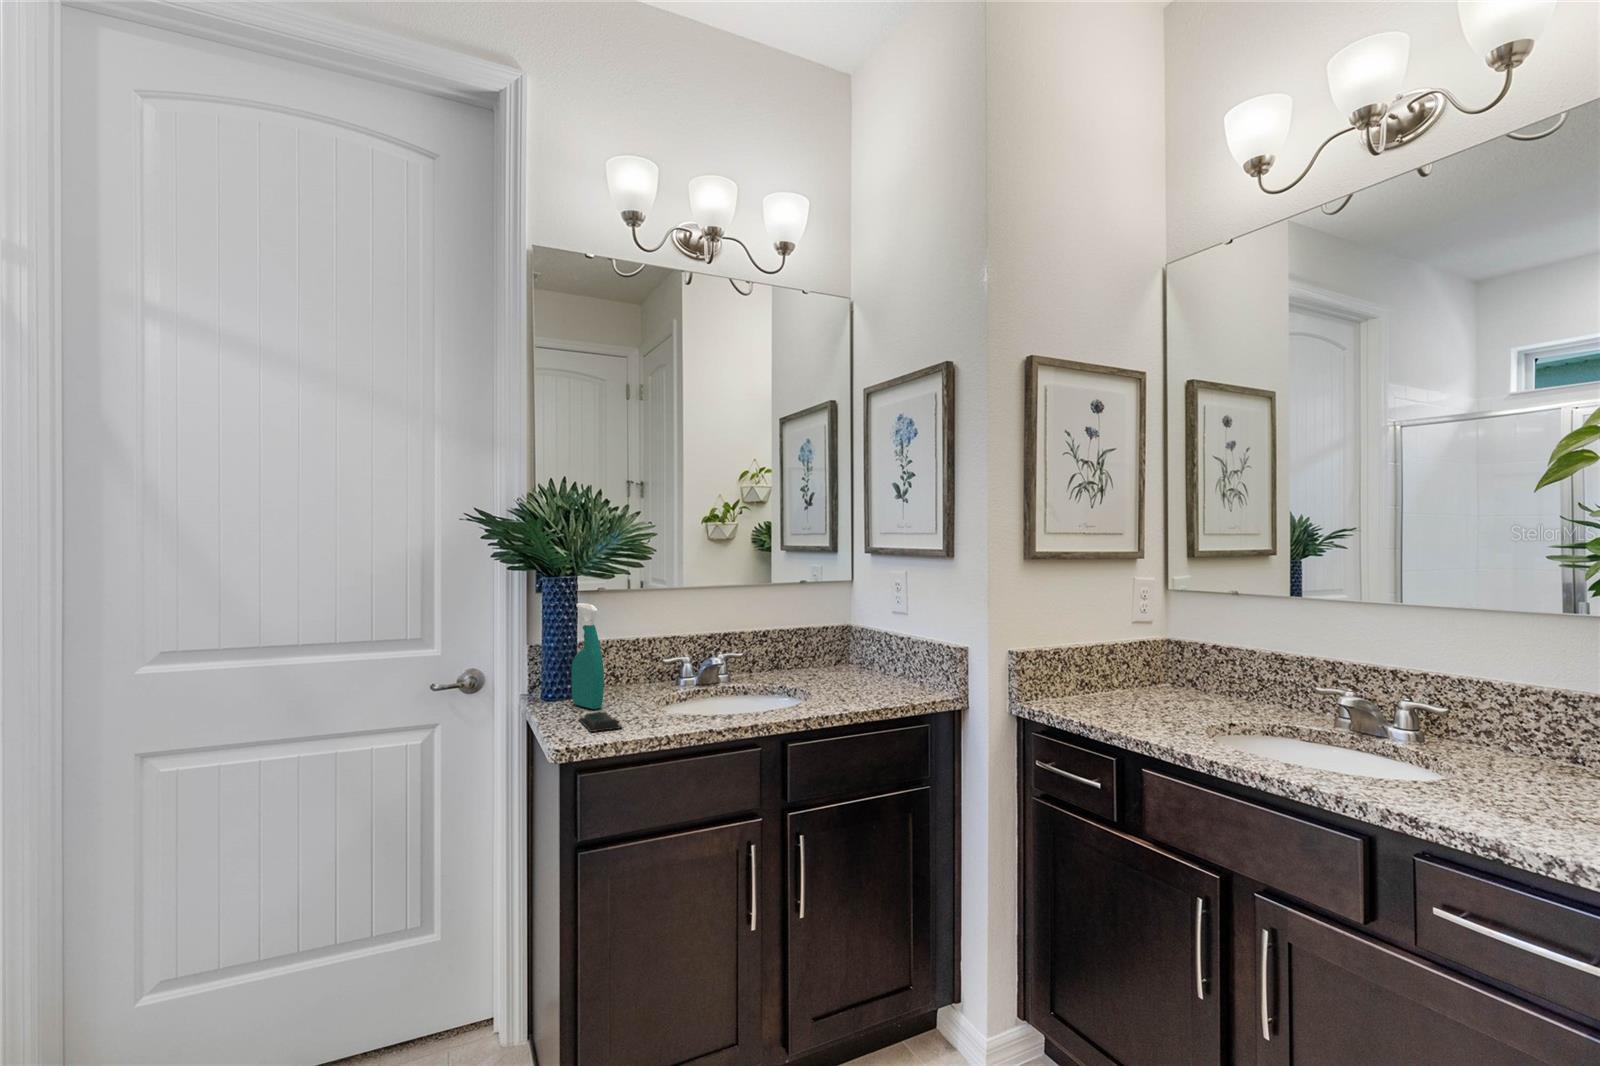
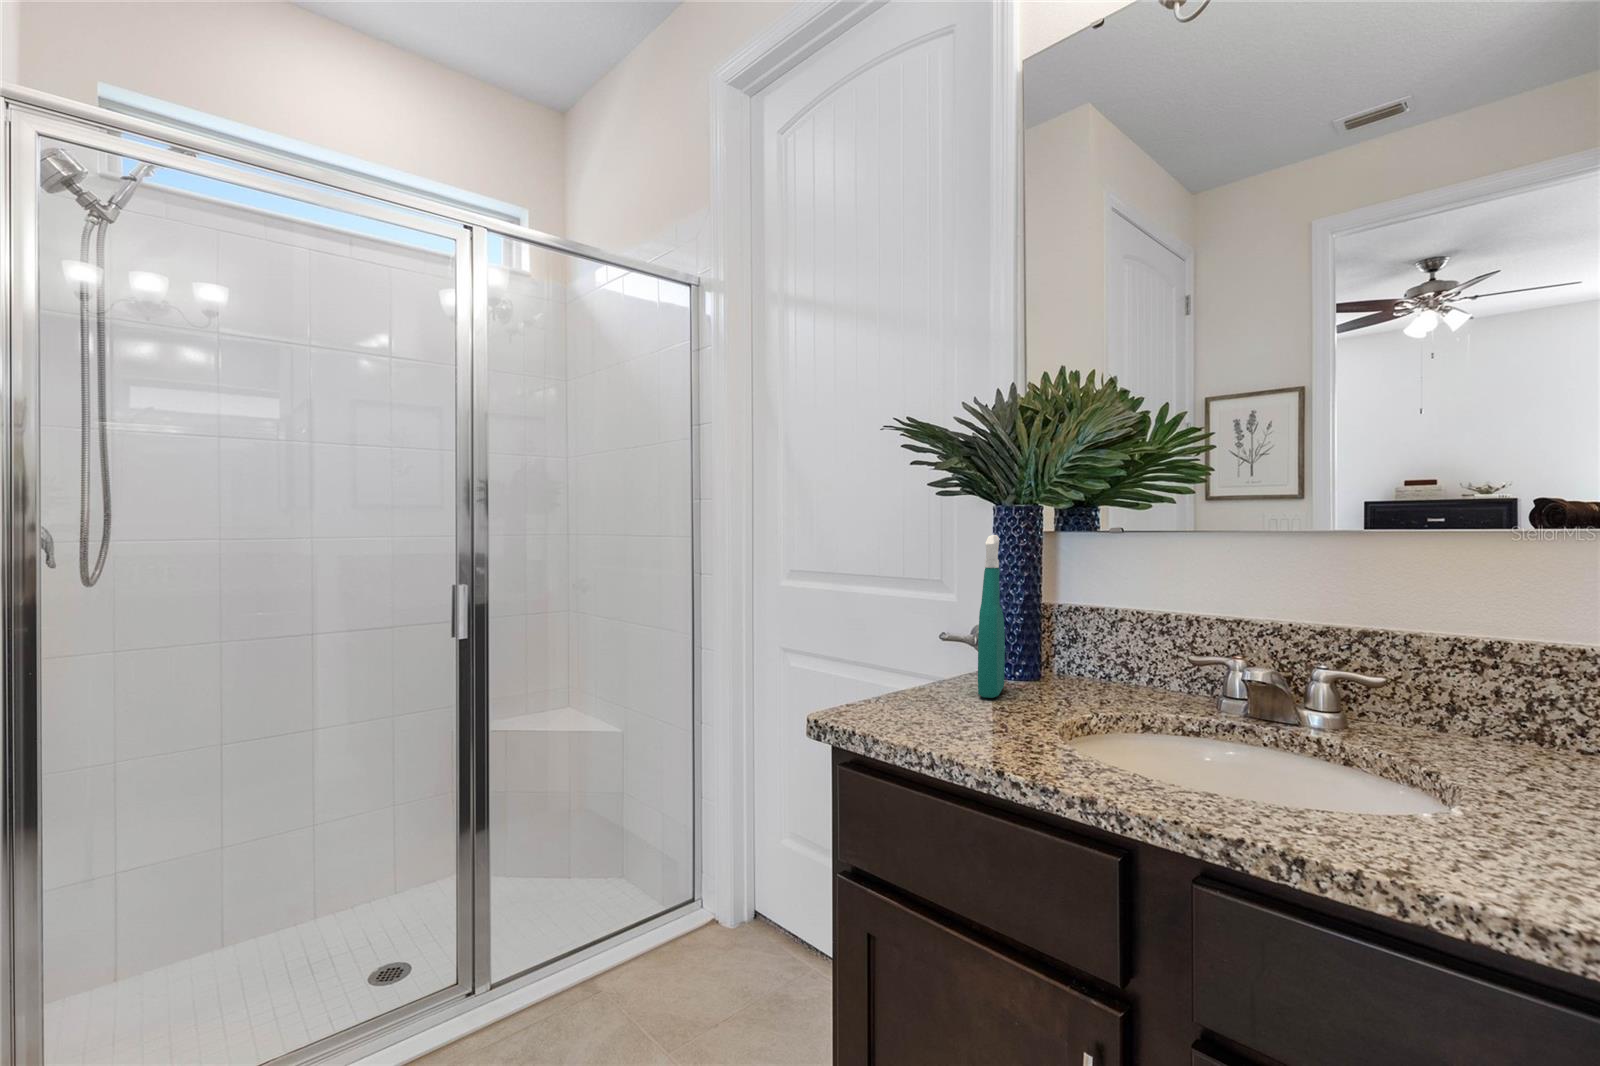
soap bar: present [579,712,622,732] -> none [877,694,966,725]

